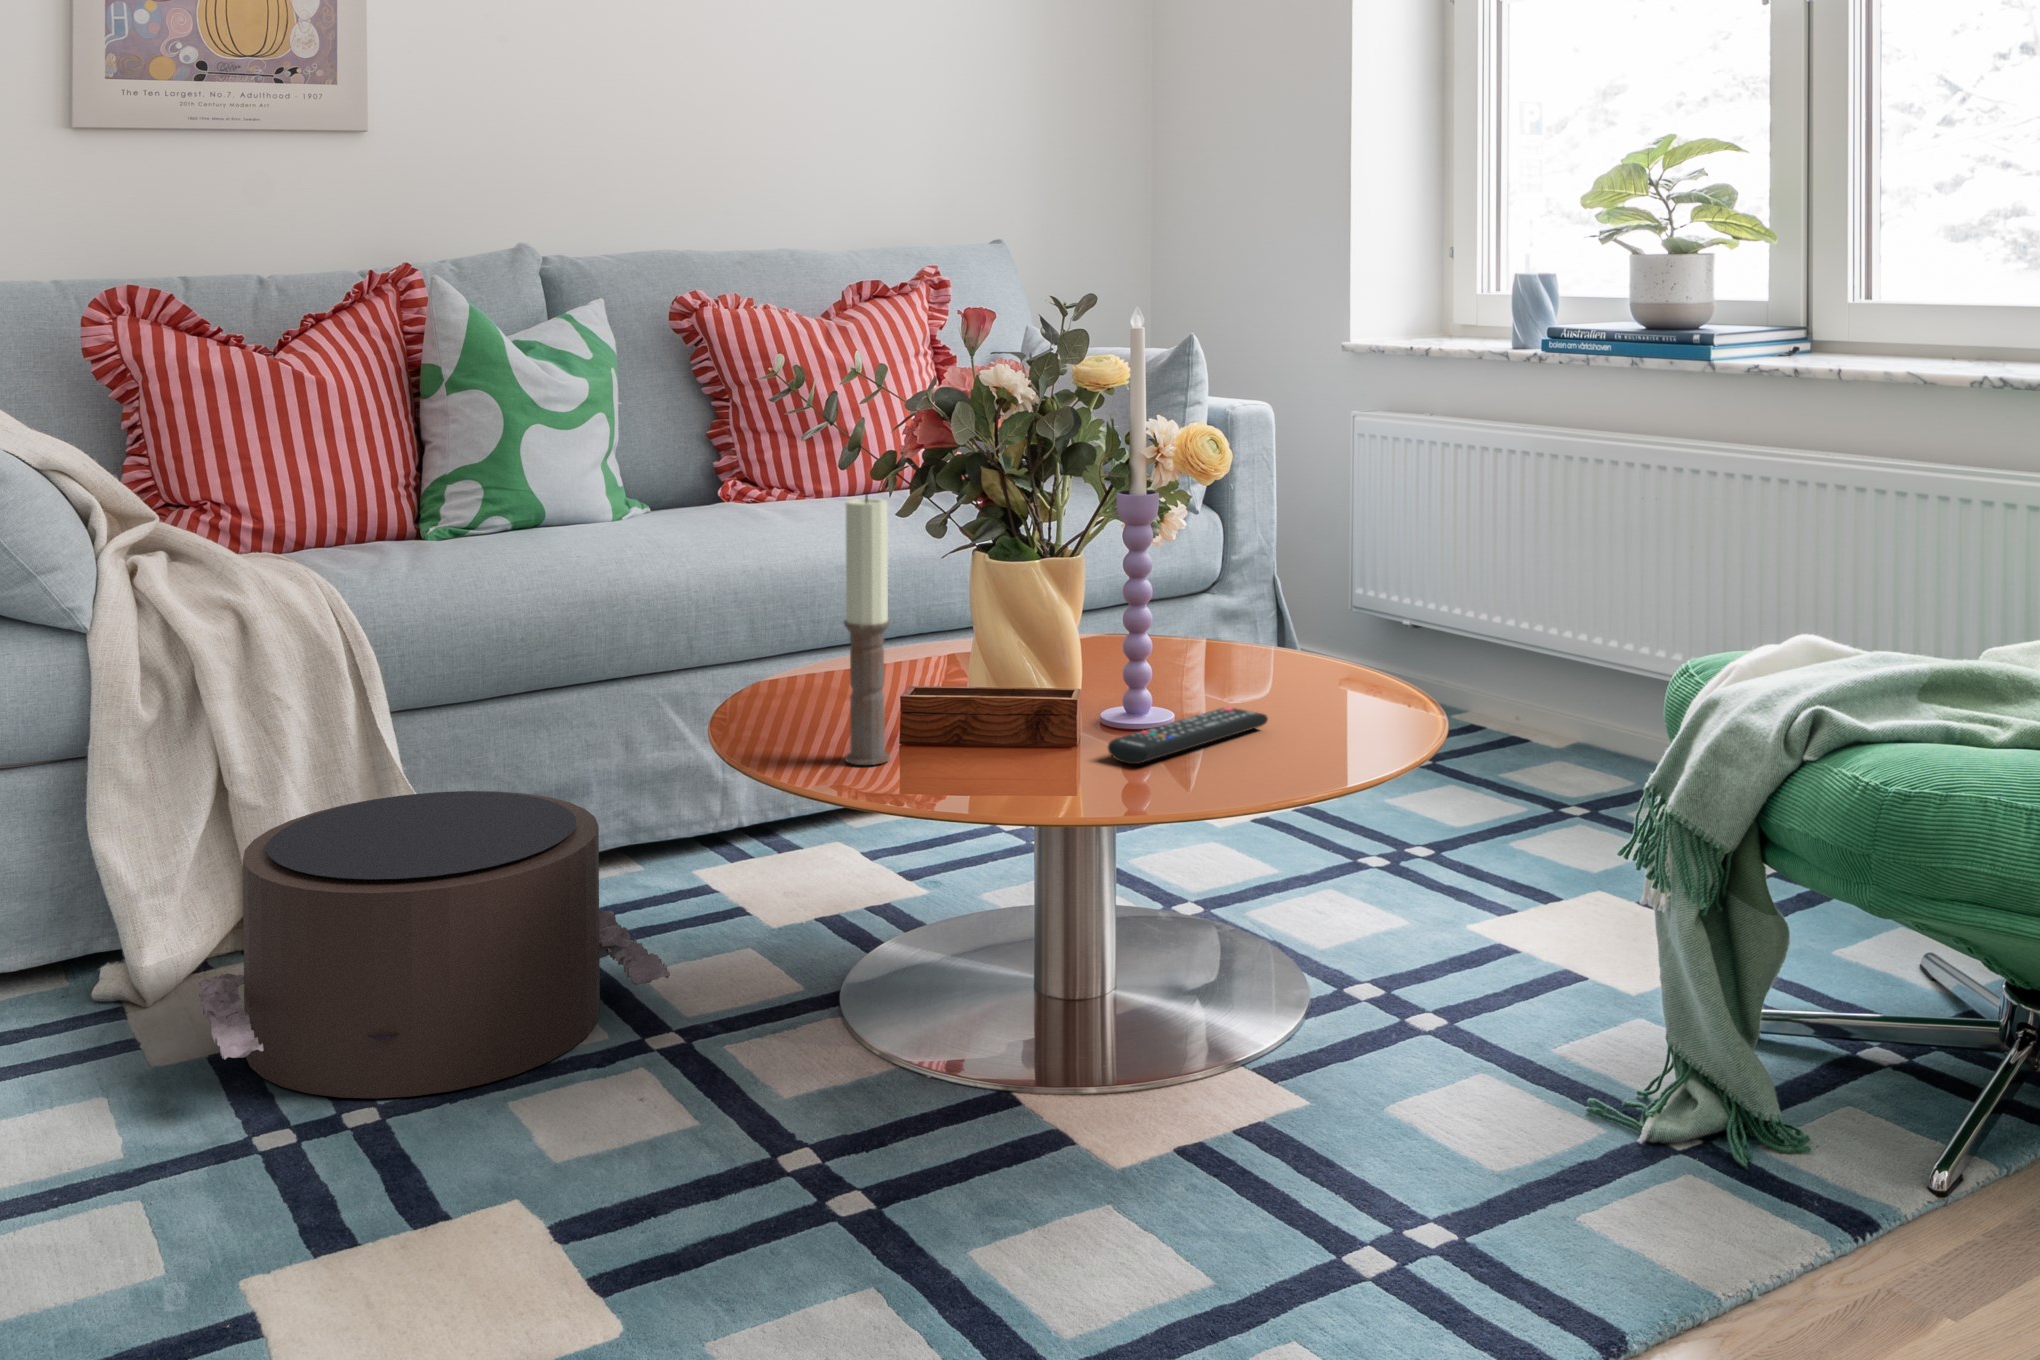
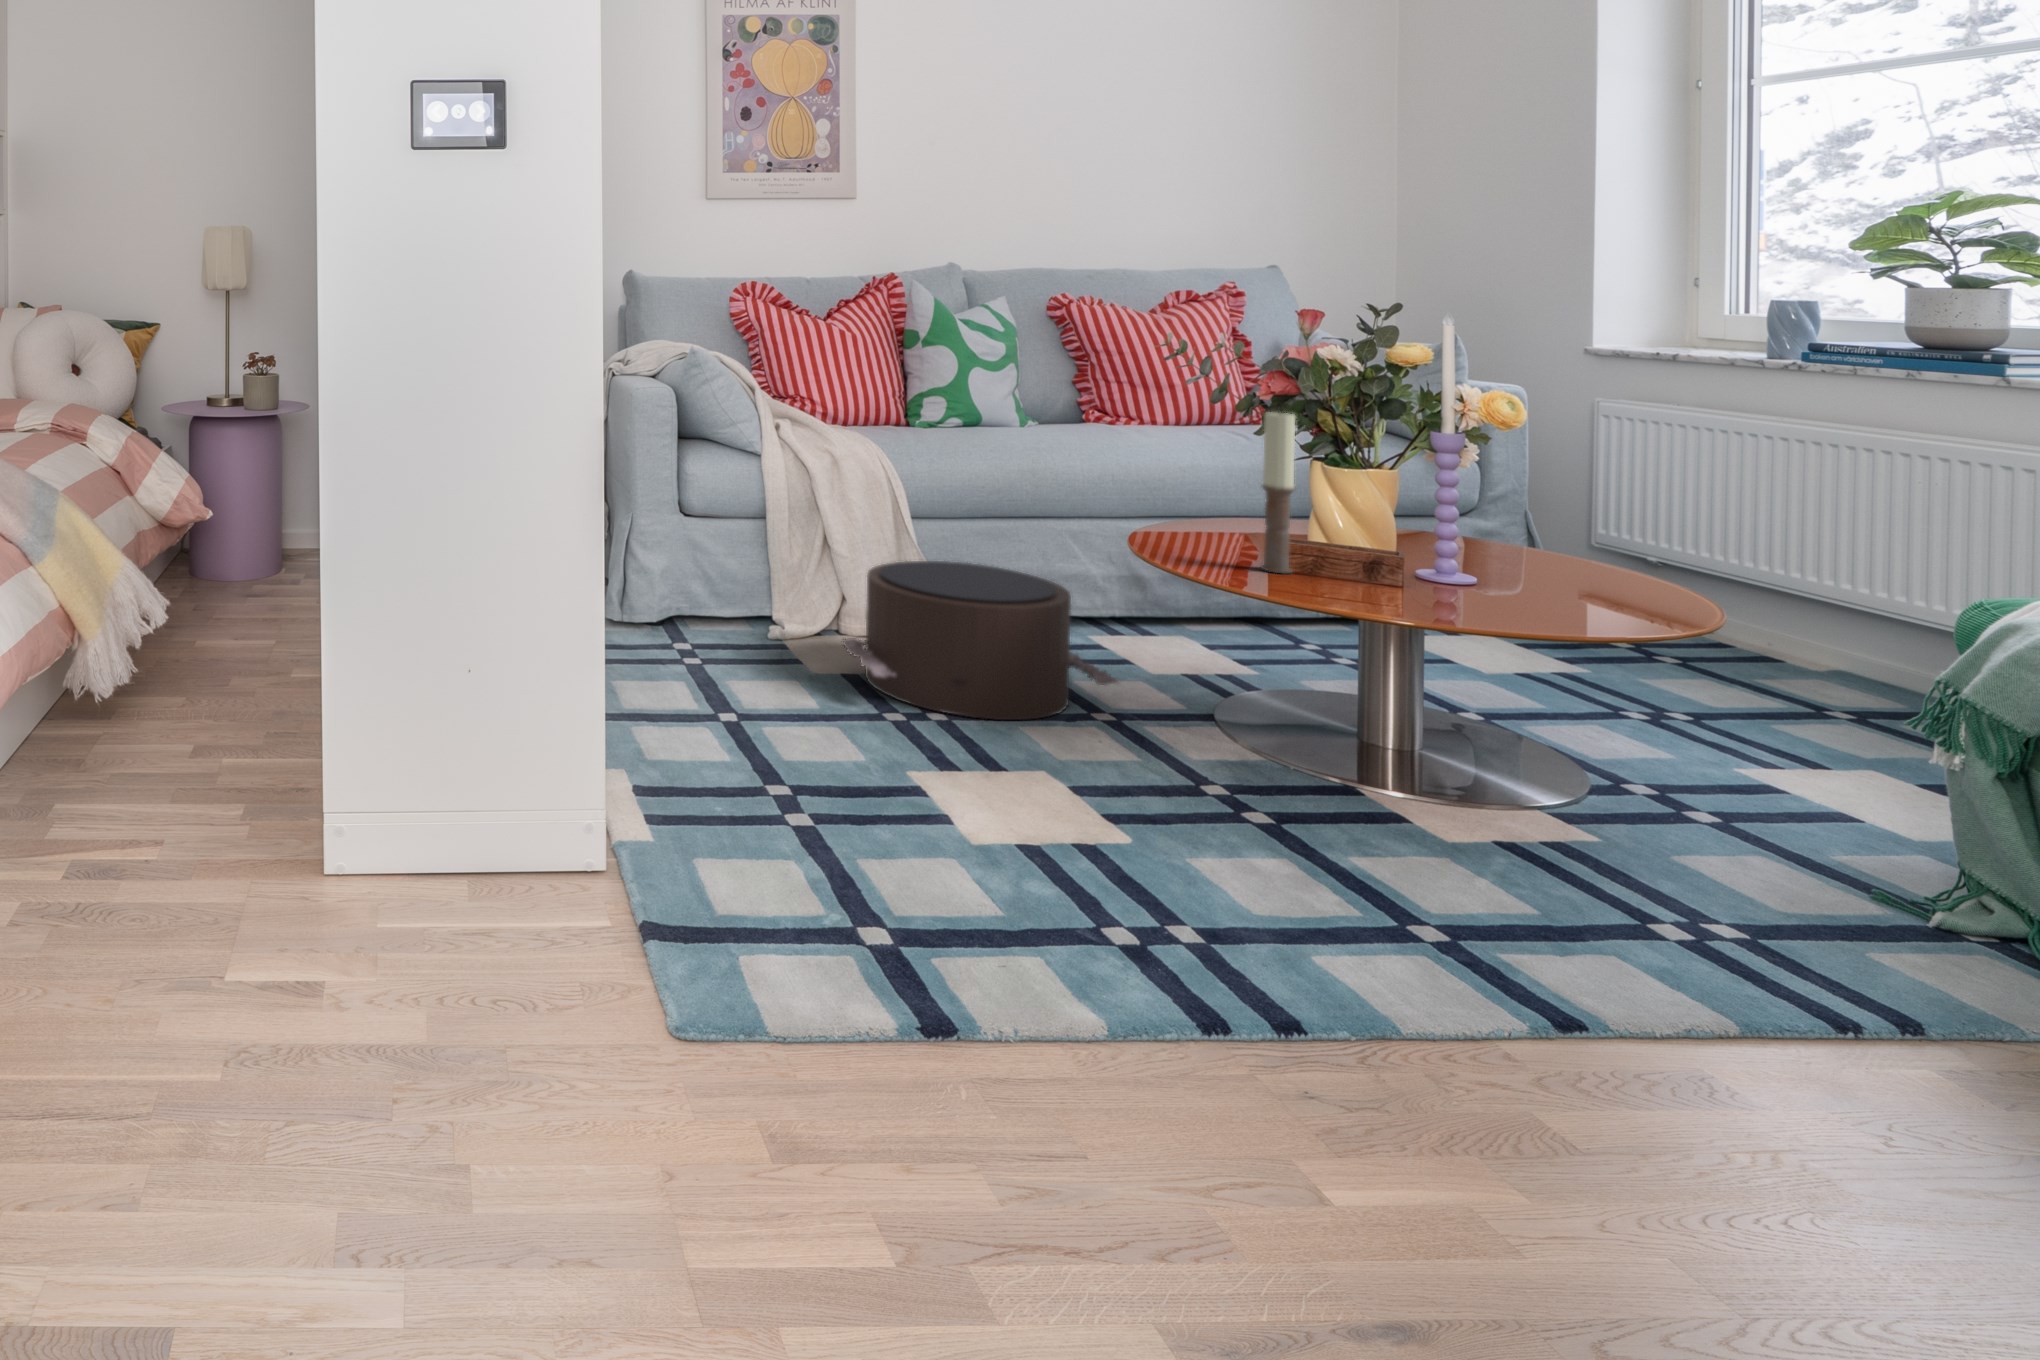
remote control: present [1108,707,1268,764] -> none [1464,574,1593,597]

